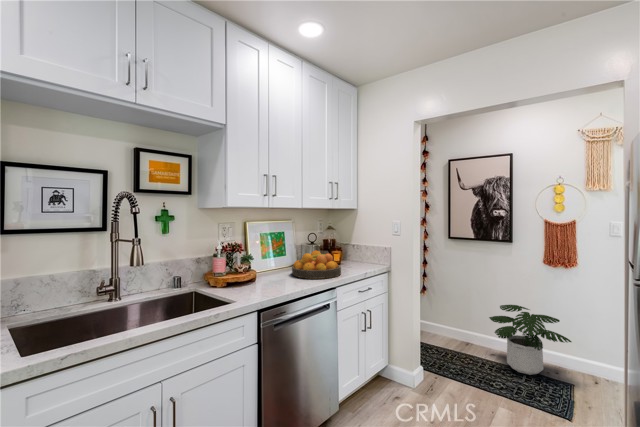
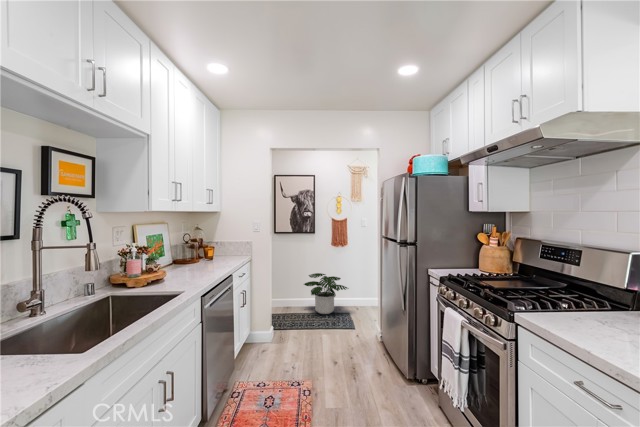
fruit bowl: present [292,251,341,279] -> none [185,248,229,271]

